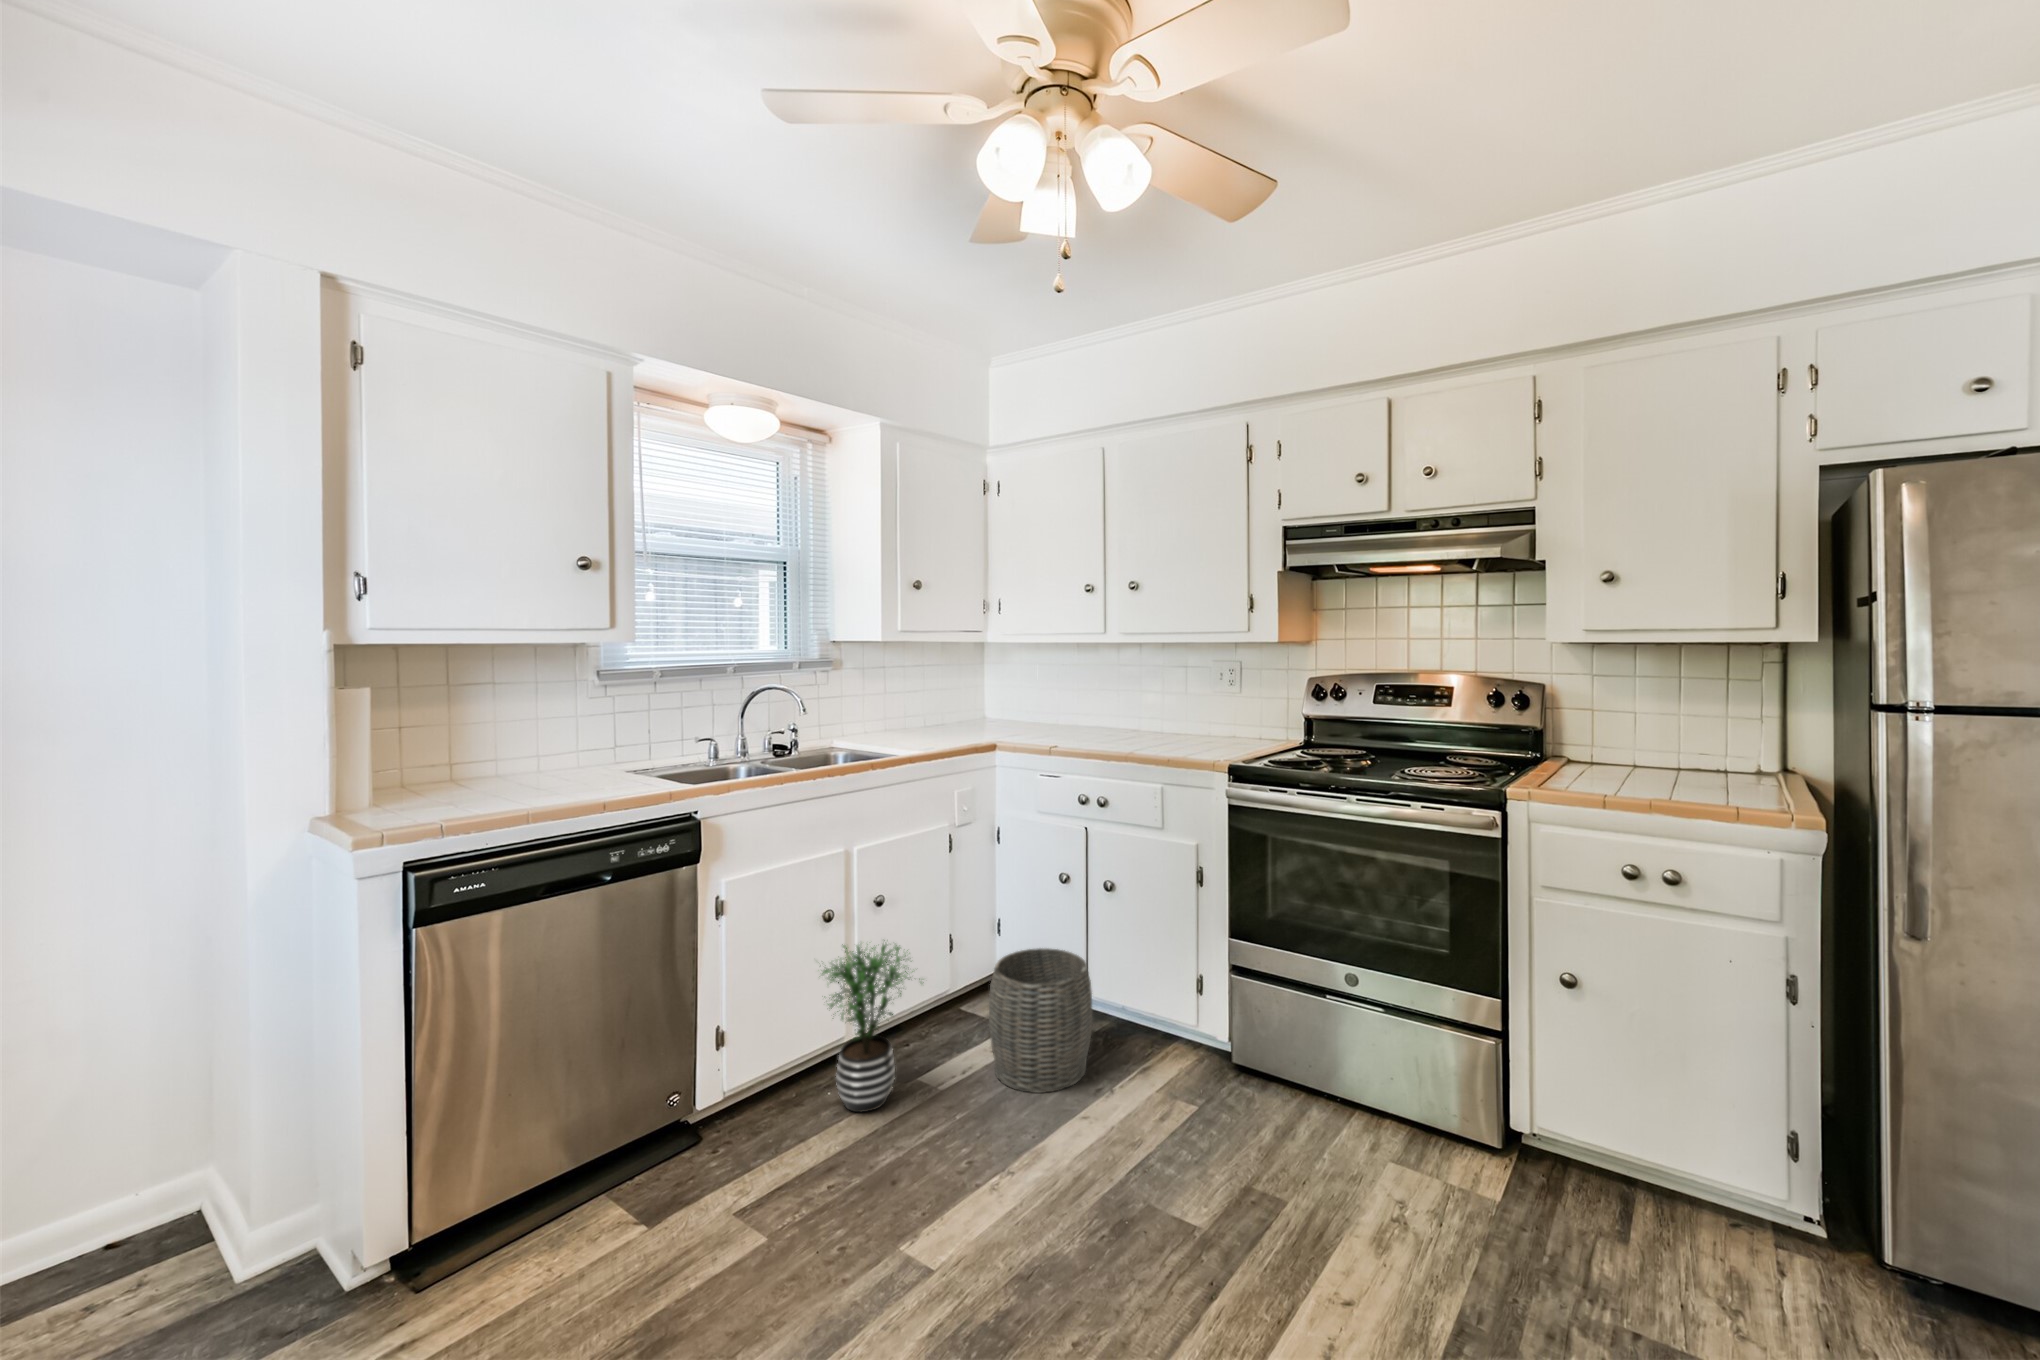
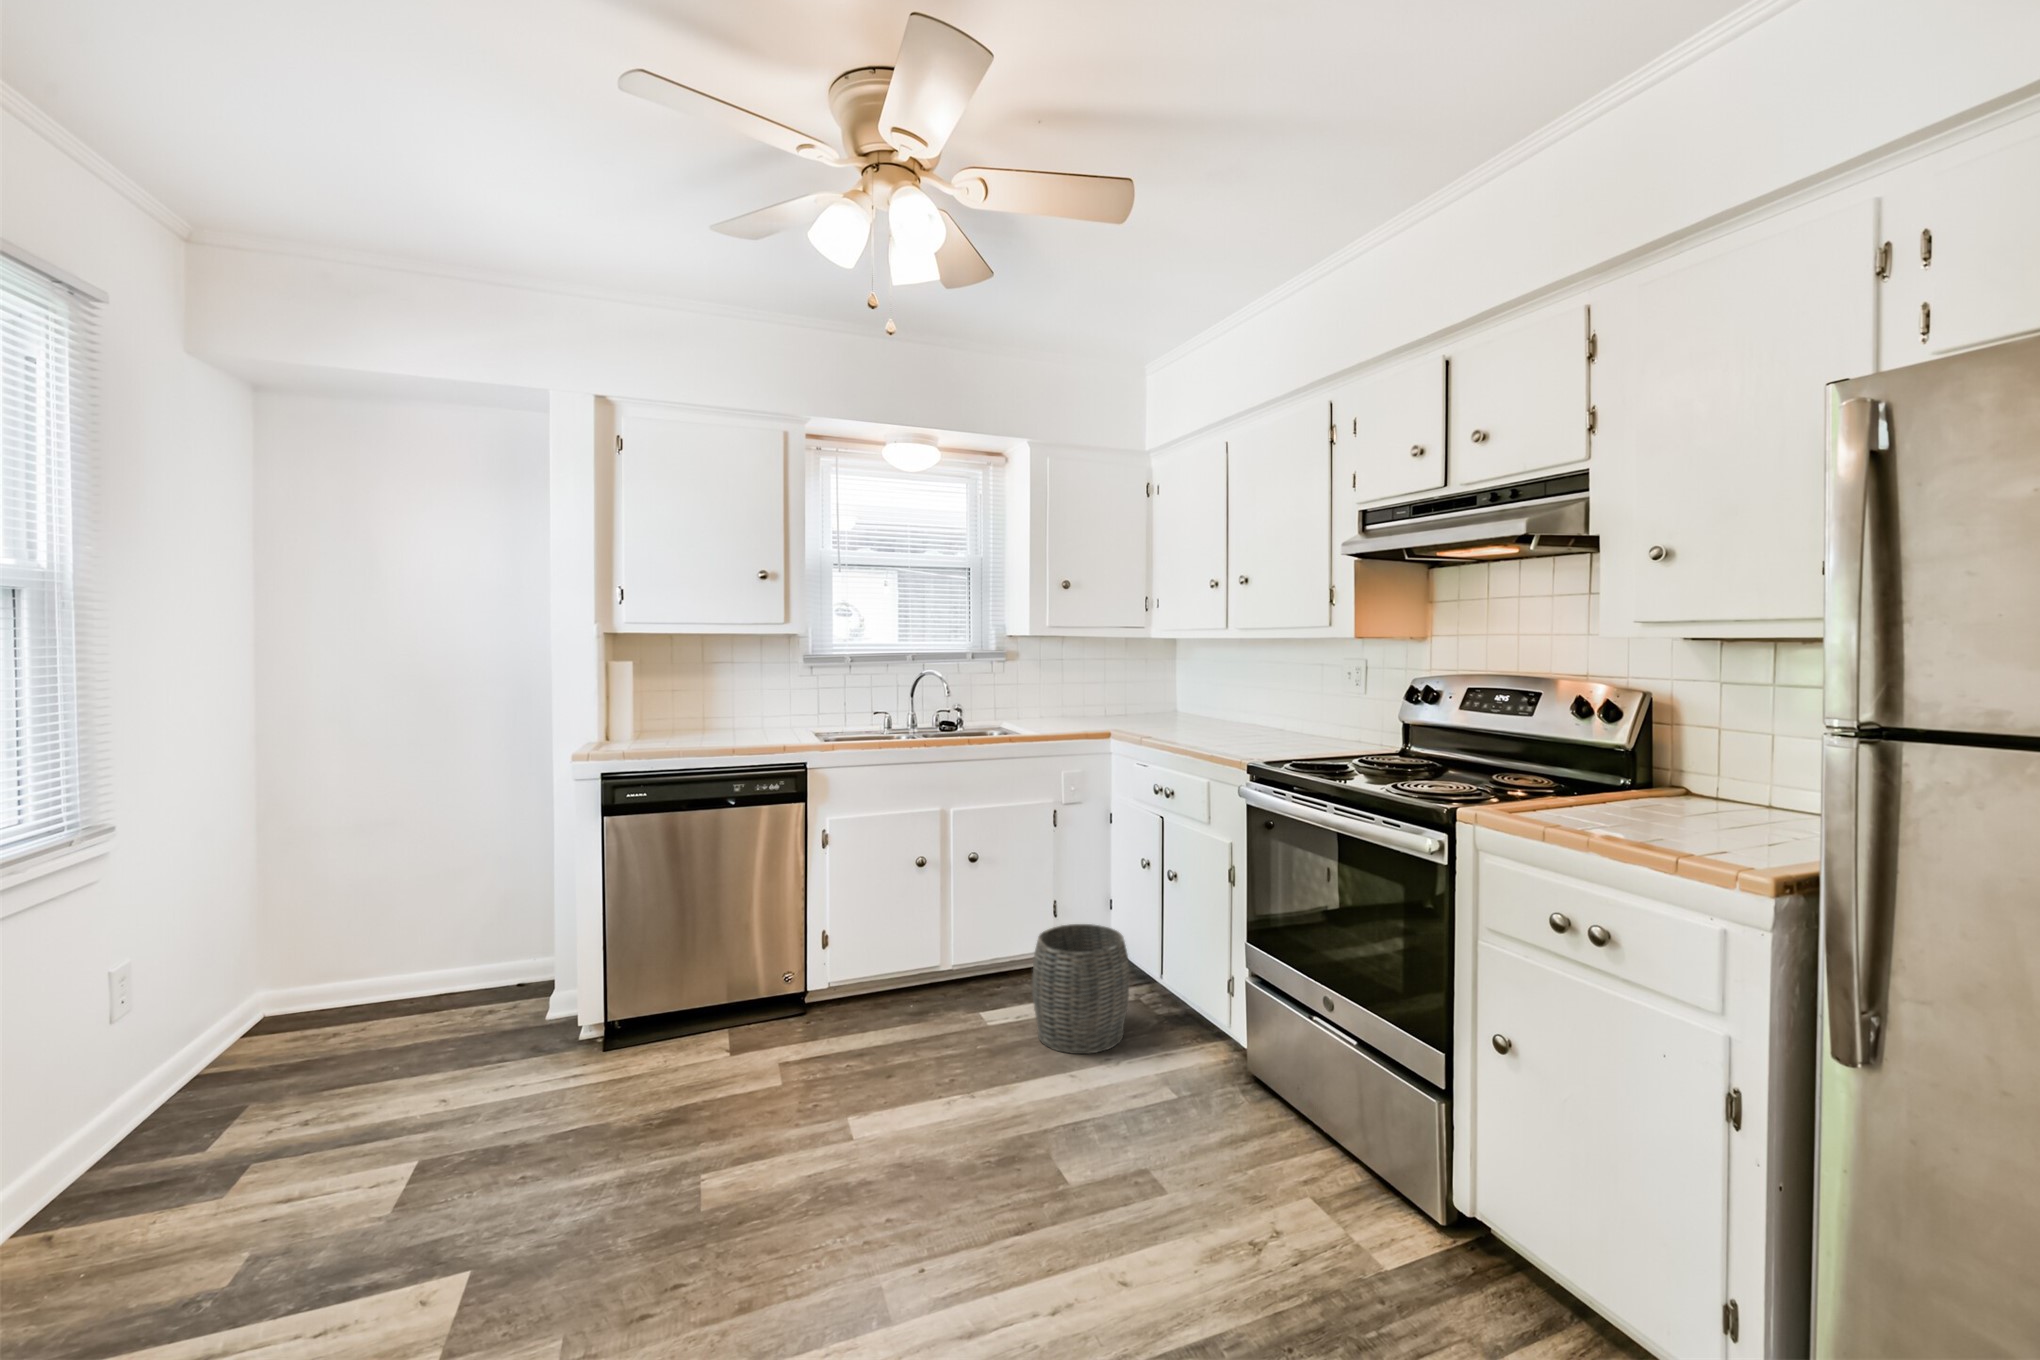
potted plant: present [822,940,920,1112] -> none [883,885,971,1027]

